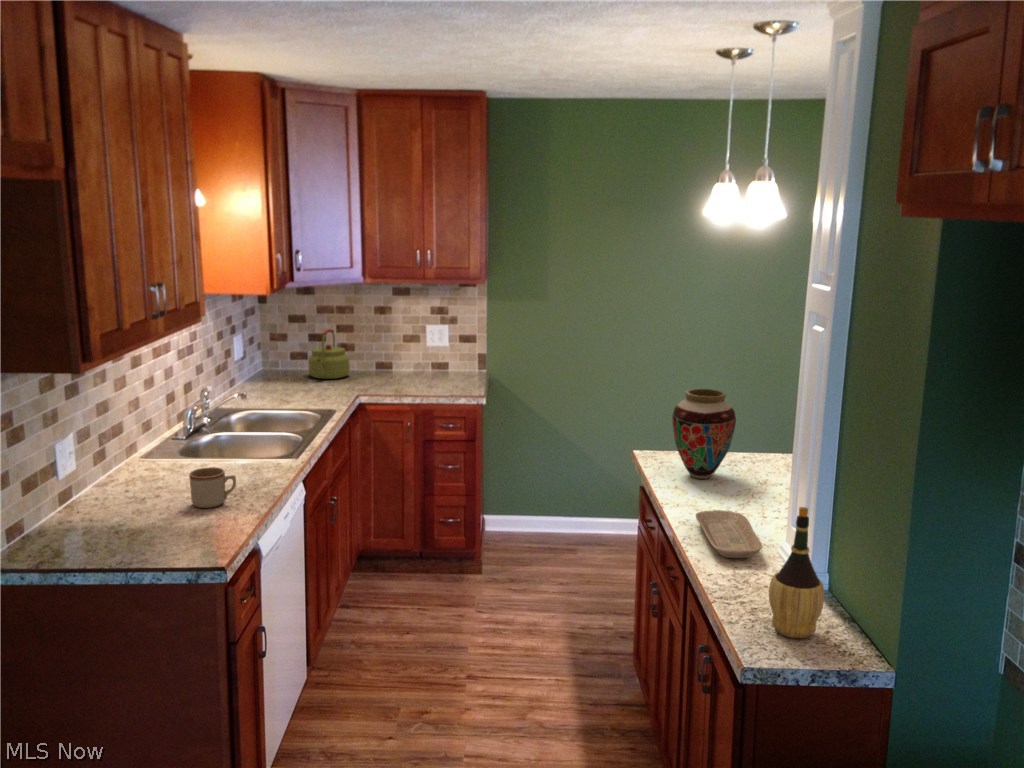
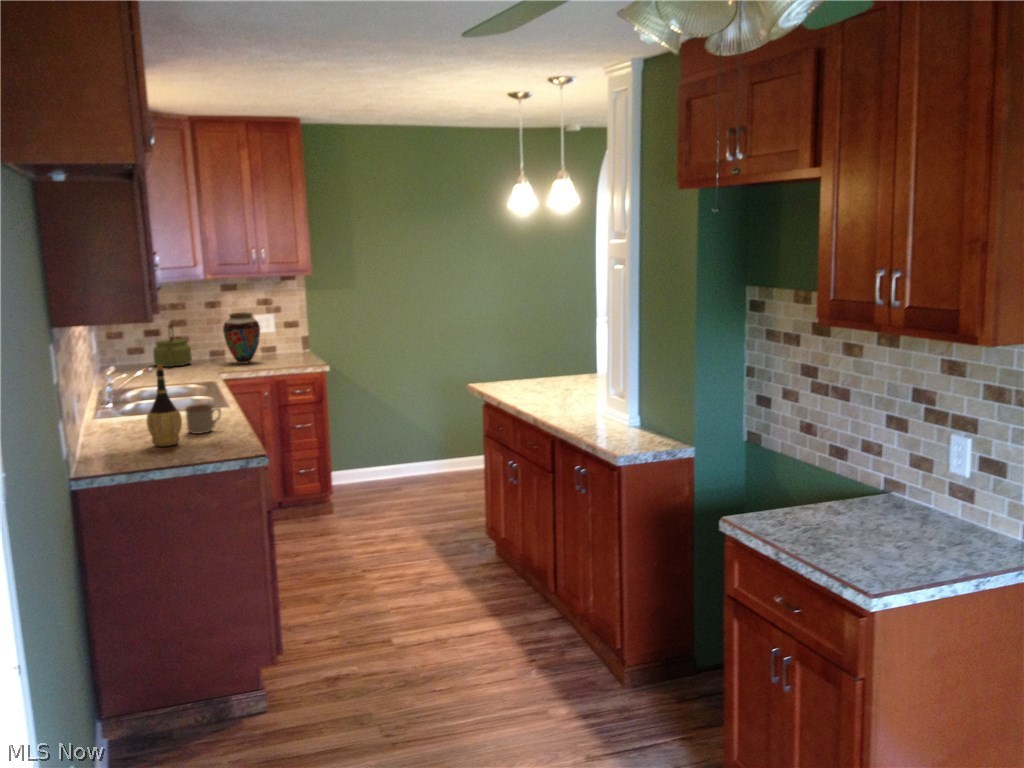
vase: present [672,389,736,479] -> present [223,313,260,364]
wine bottle: present [769,507,824,638] -> present [146,365,182,446]
tray: present [696,510,762,558] -> none [547,398,599,419]

